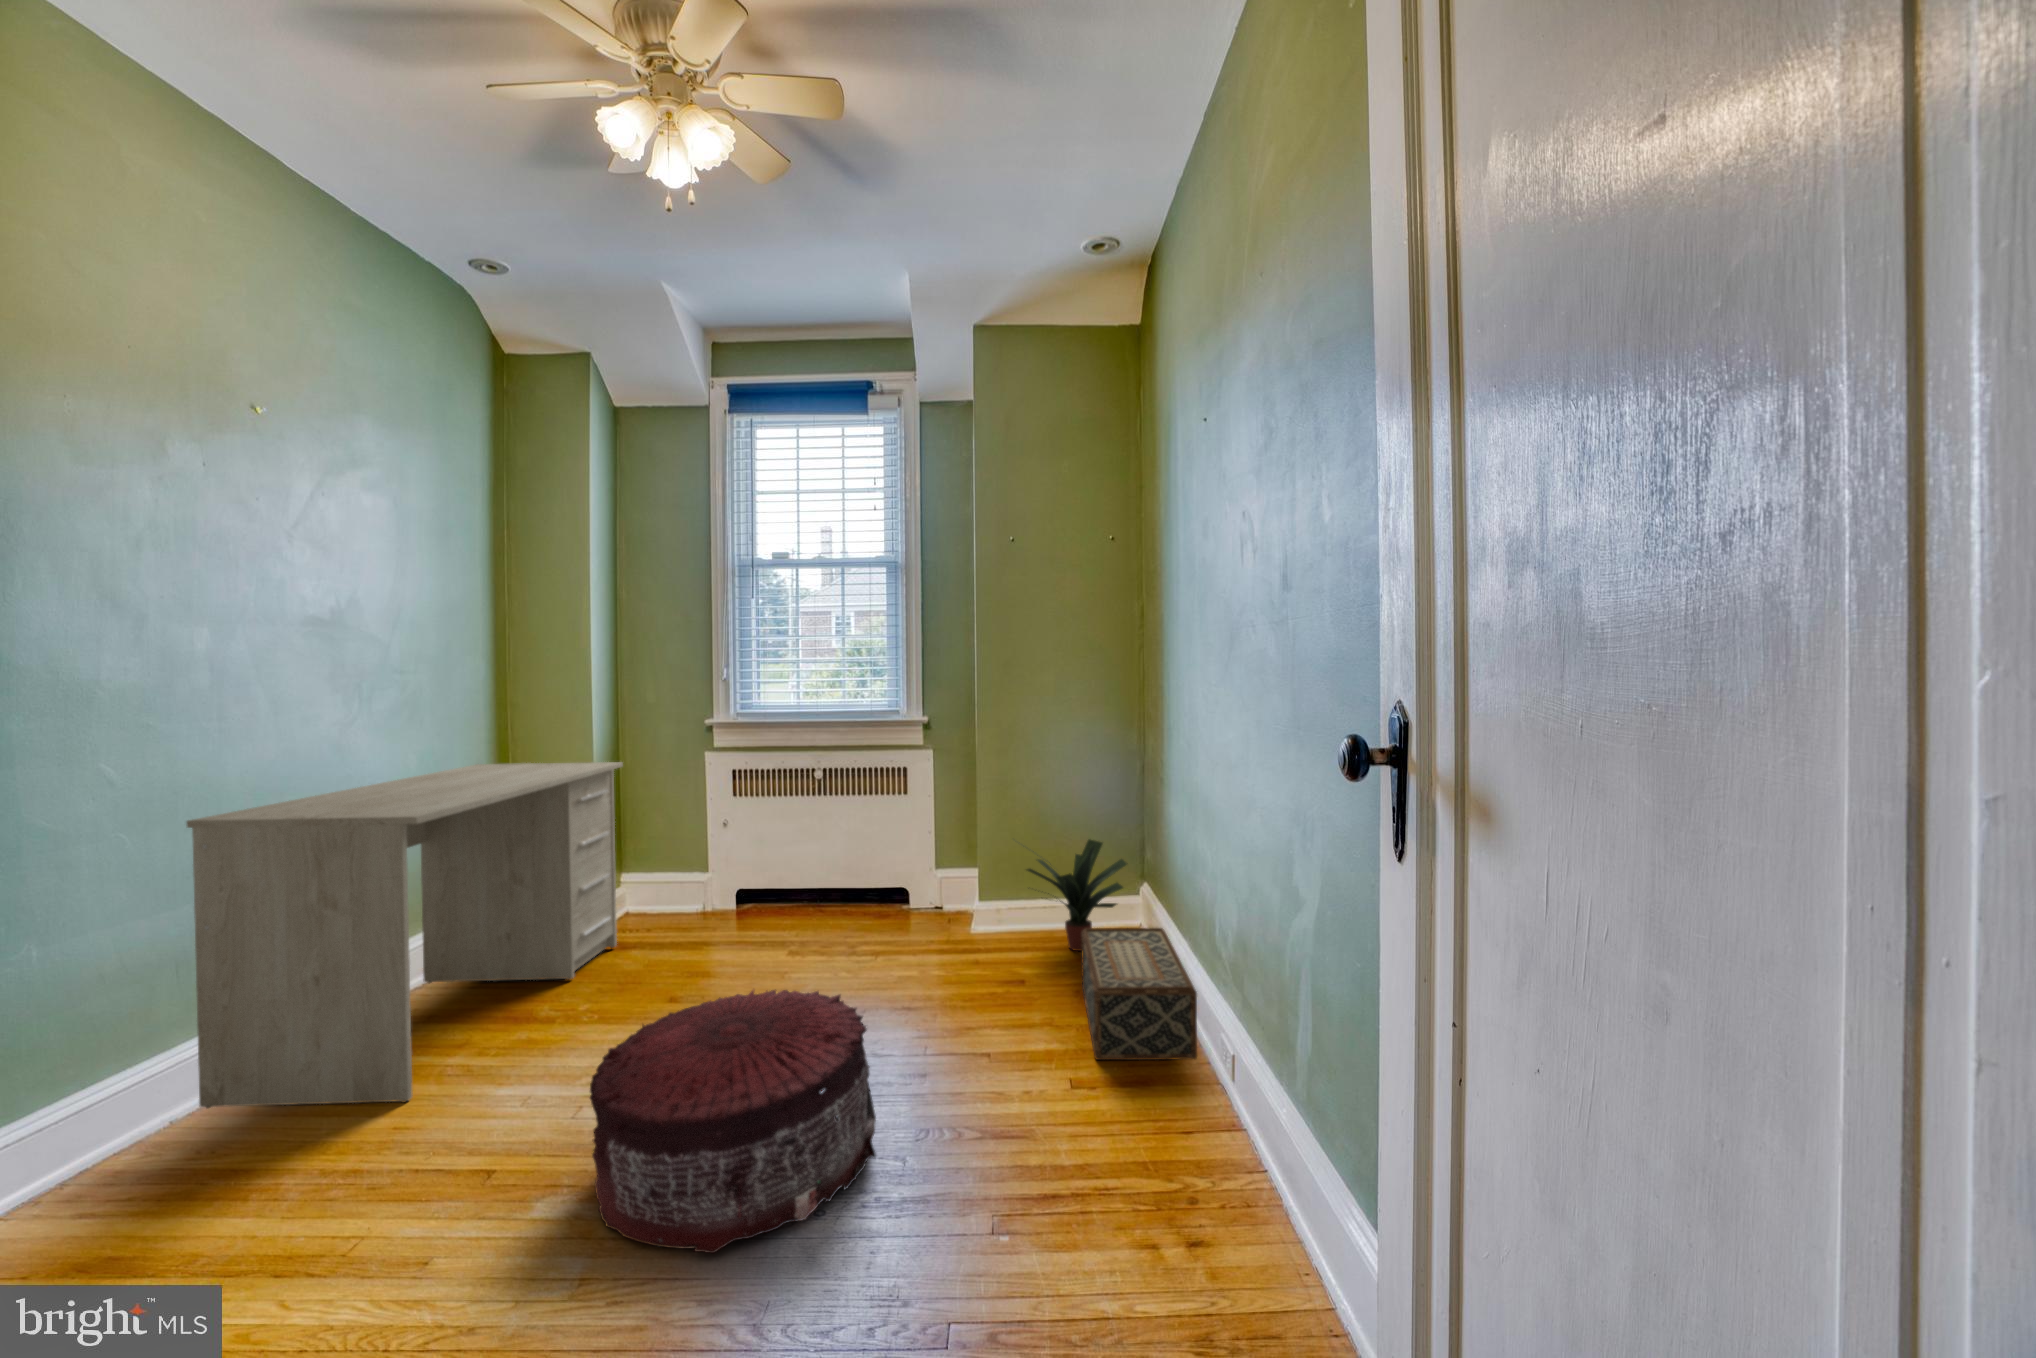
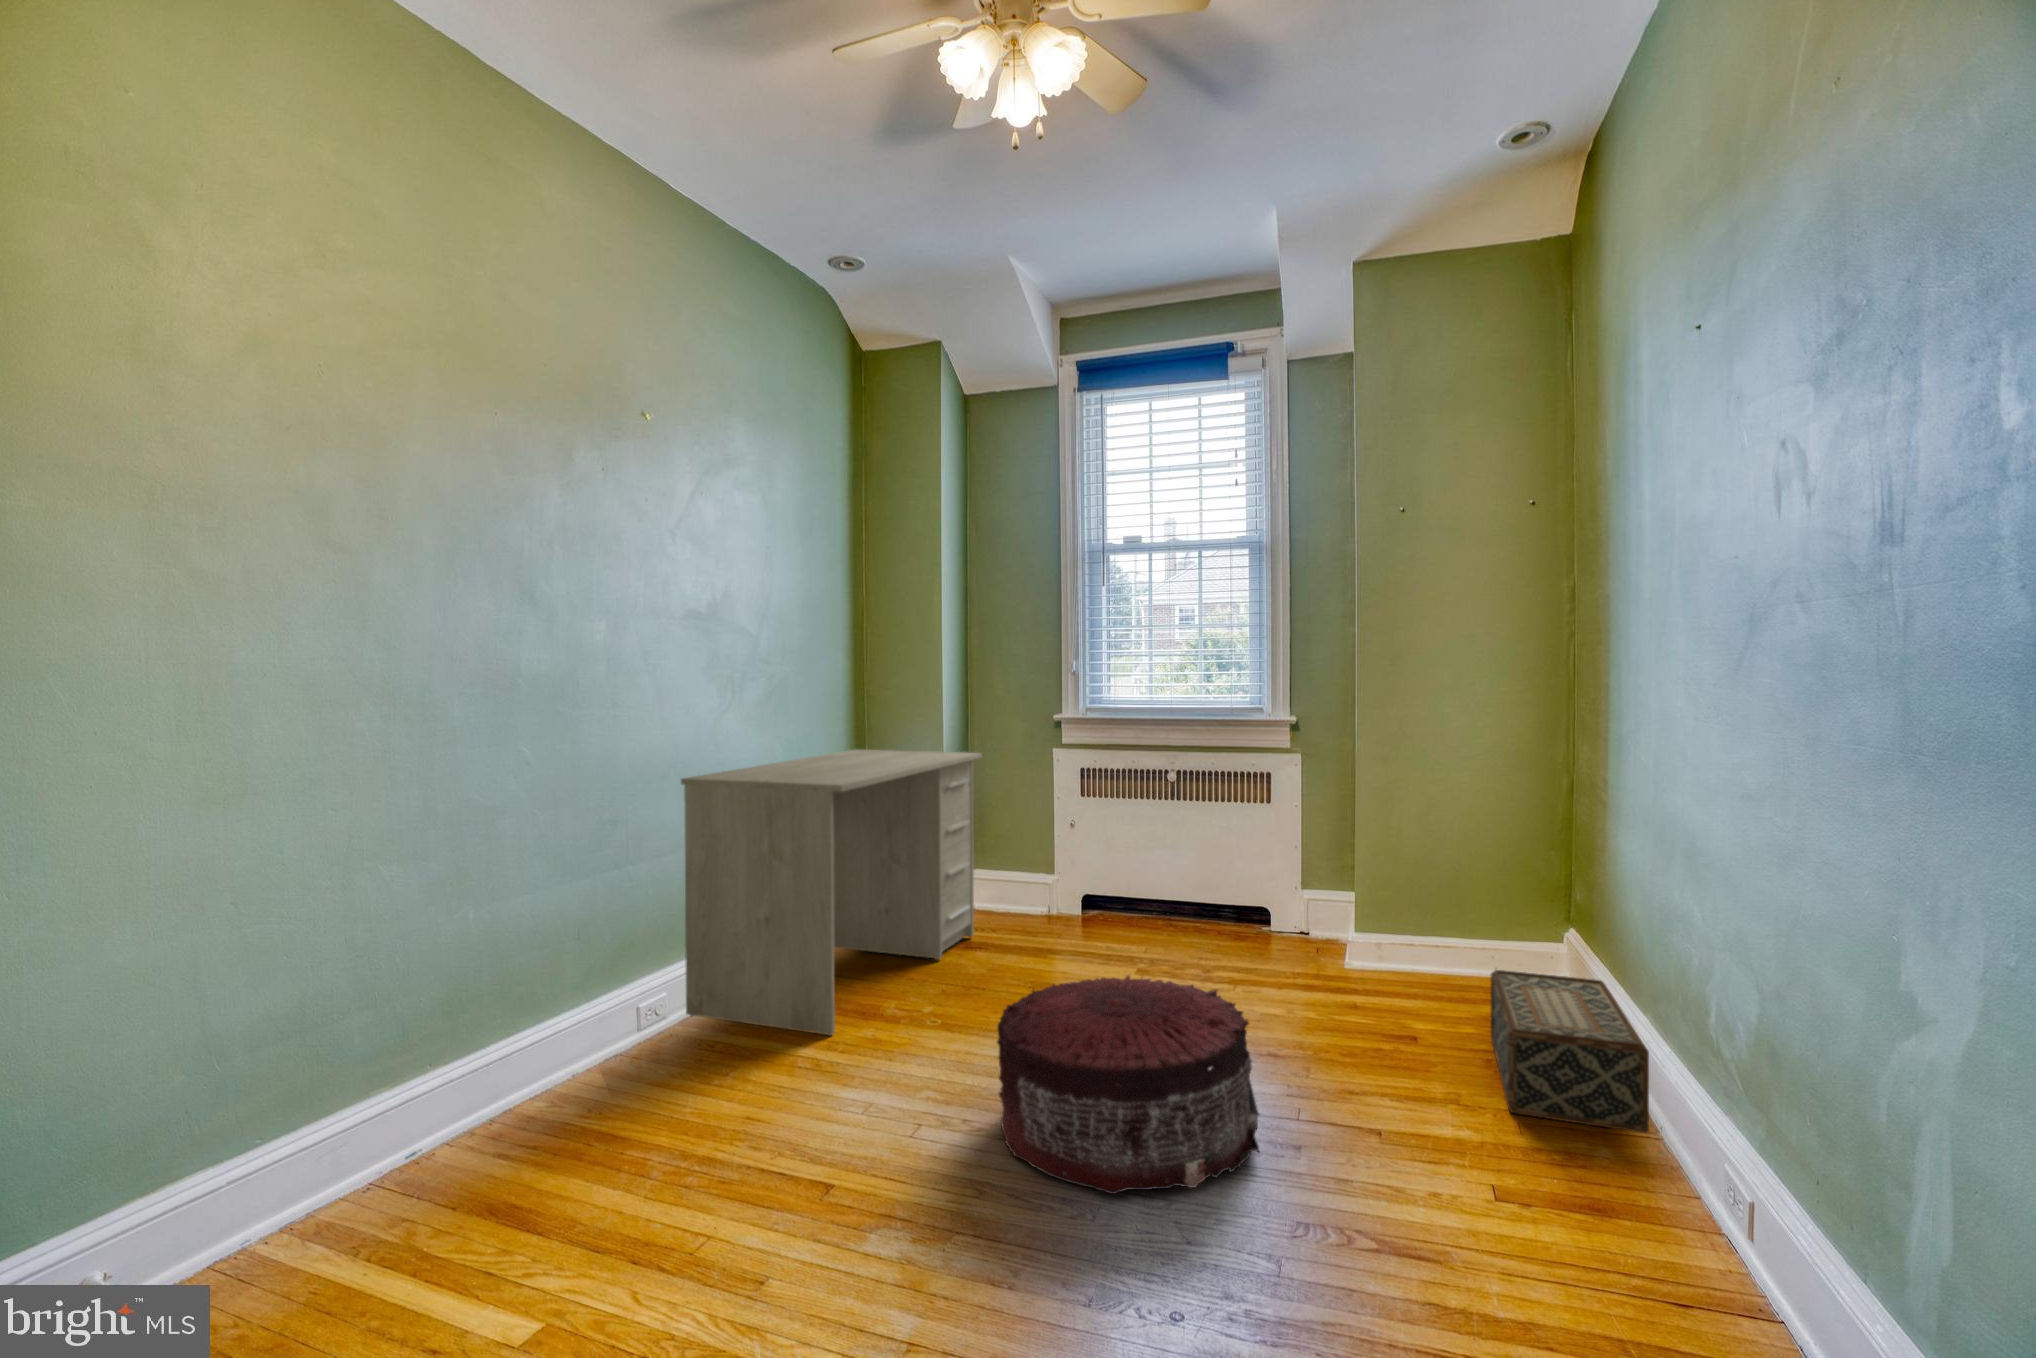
potted plant: present [1027,839,1127,951] -> none [1400,860,1555,1002]

